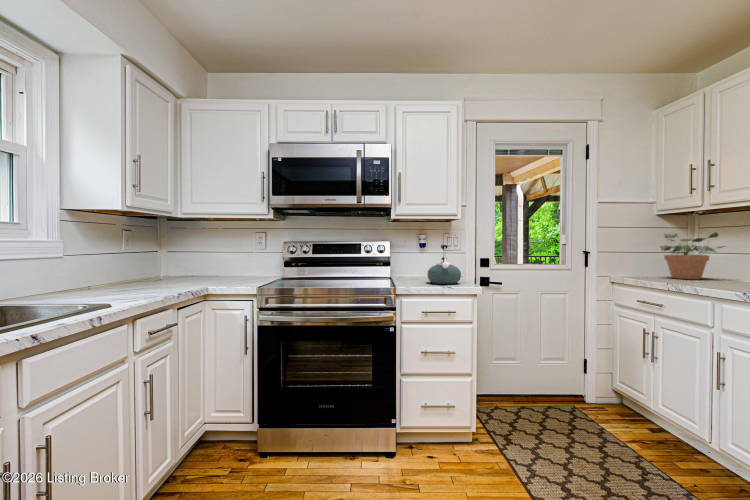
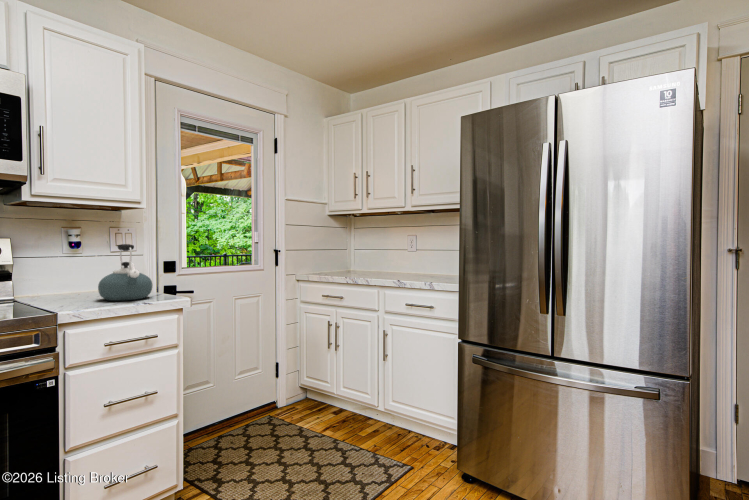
potted plant: present [660,232,724,279] -> none [331,232,376,273]

